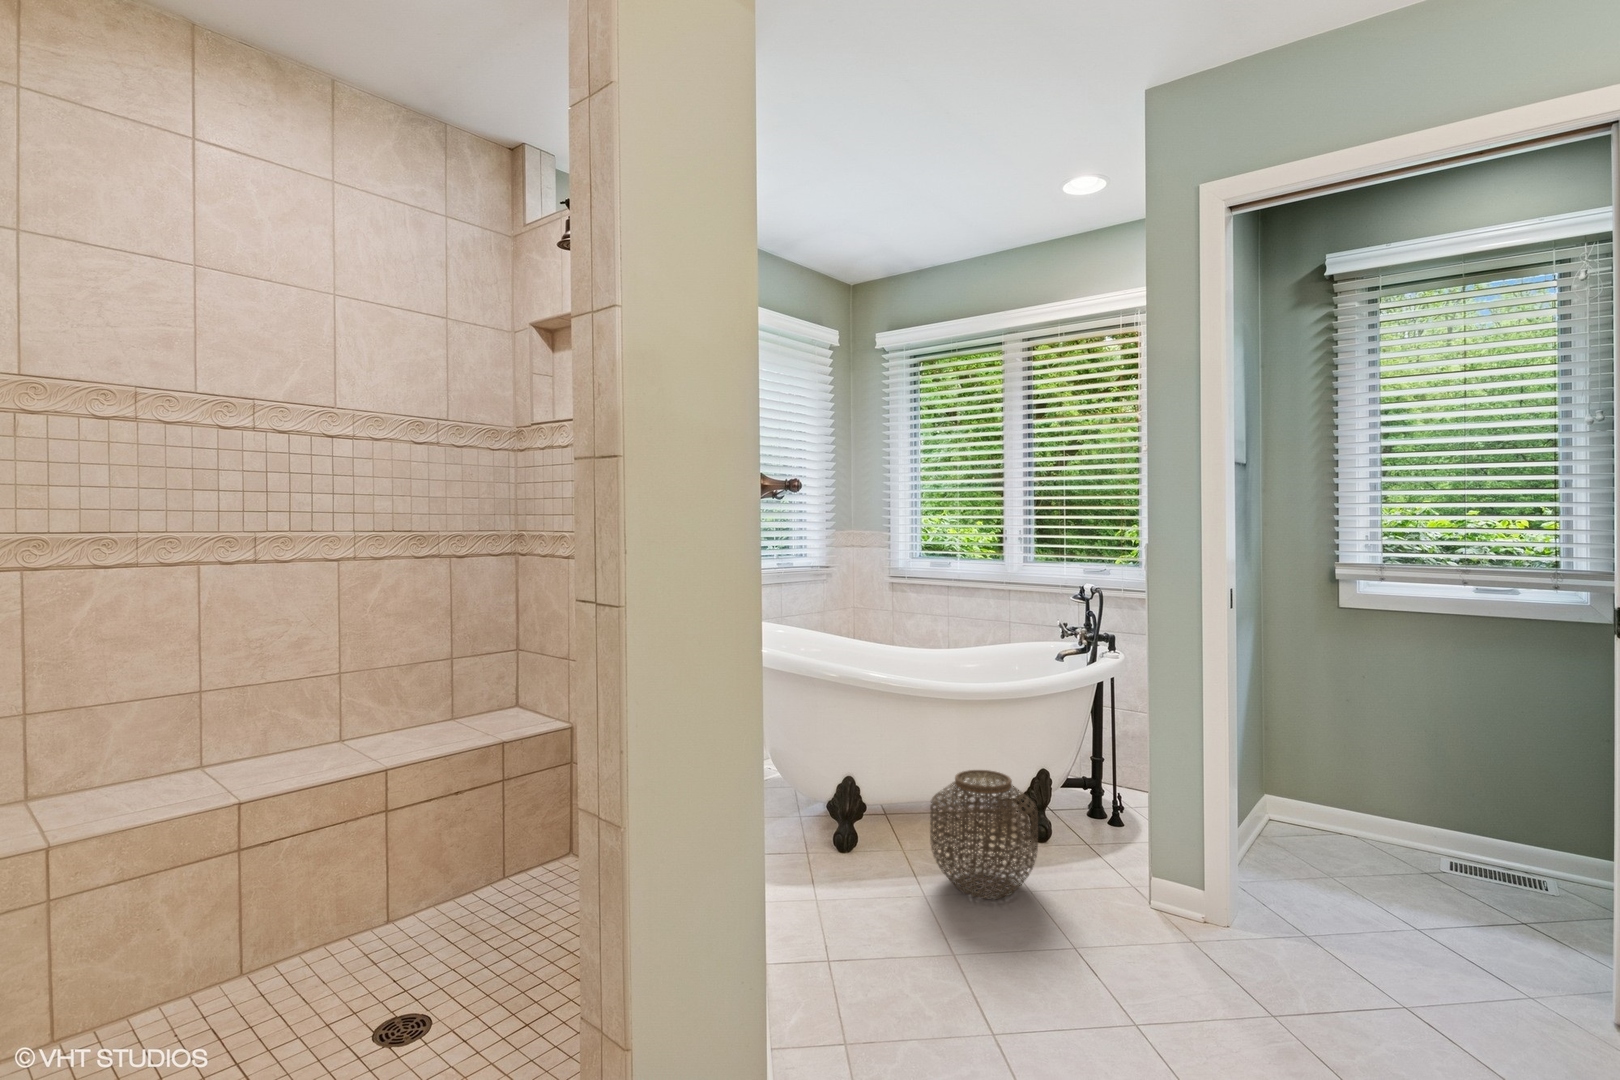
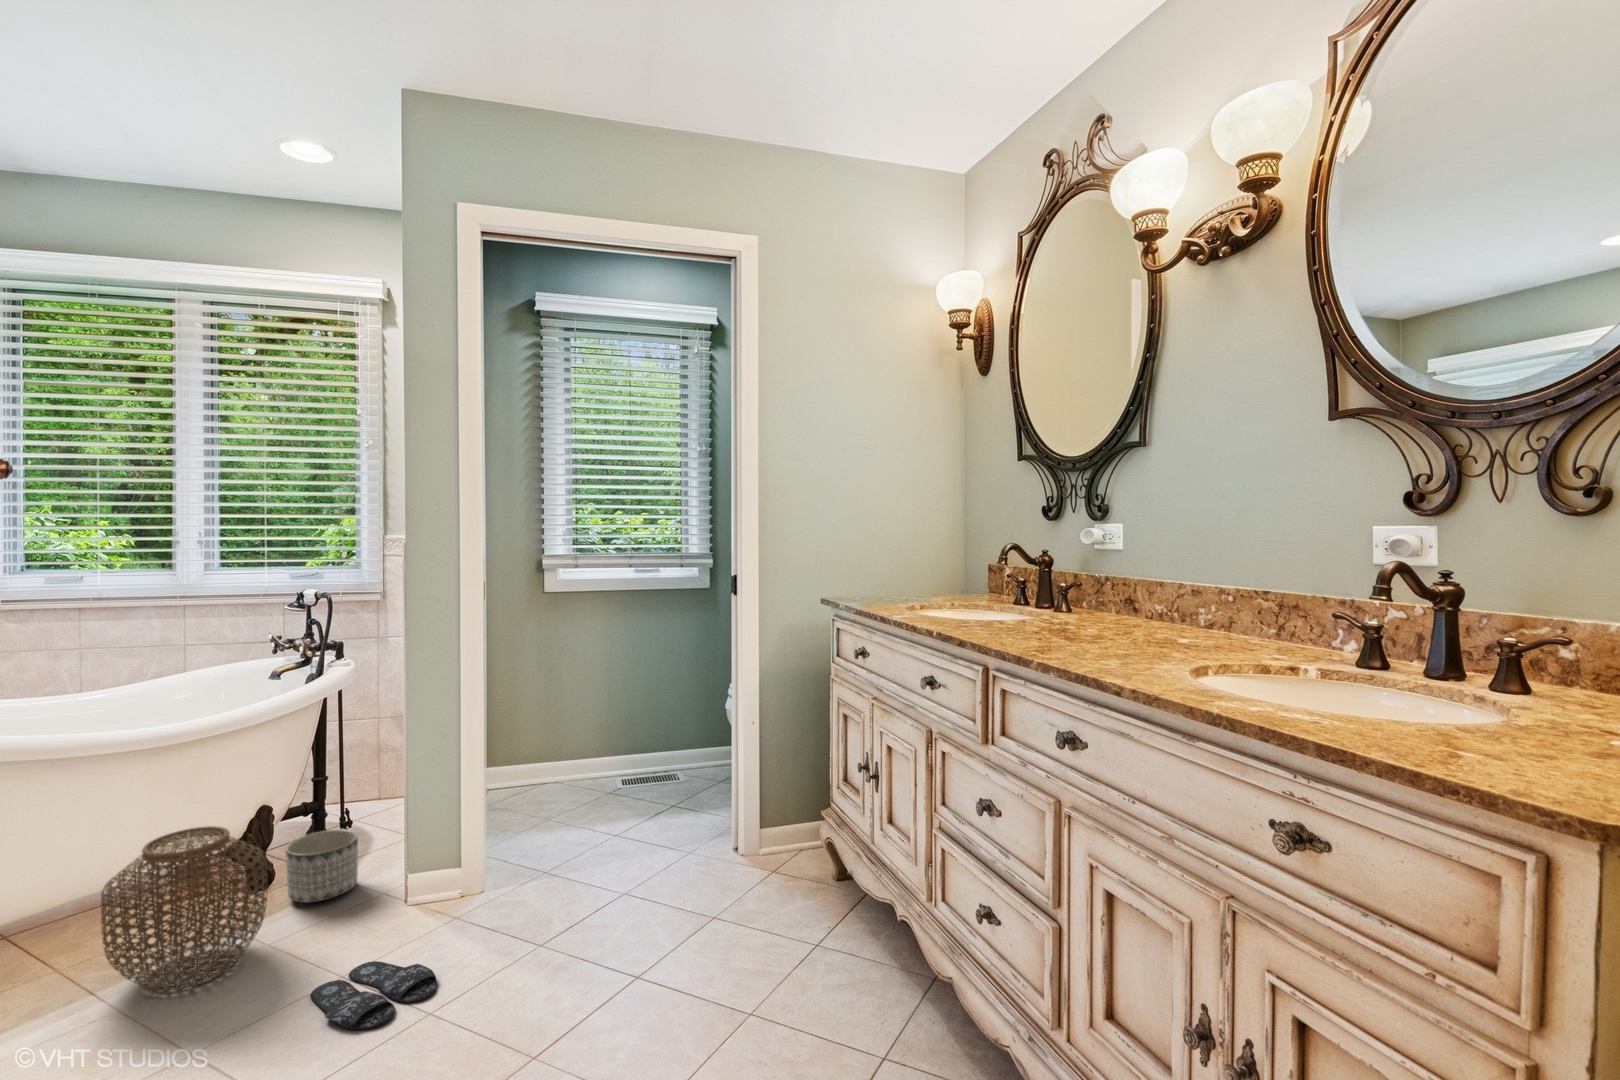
planter: none [1058,806,1118,870] -> present [286,829,358,903]
slippers: none [1061,939,1171,1001] -> present [310,961,437,1030]

